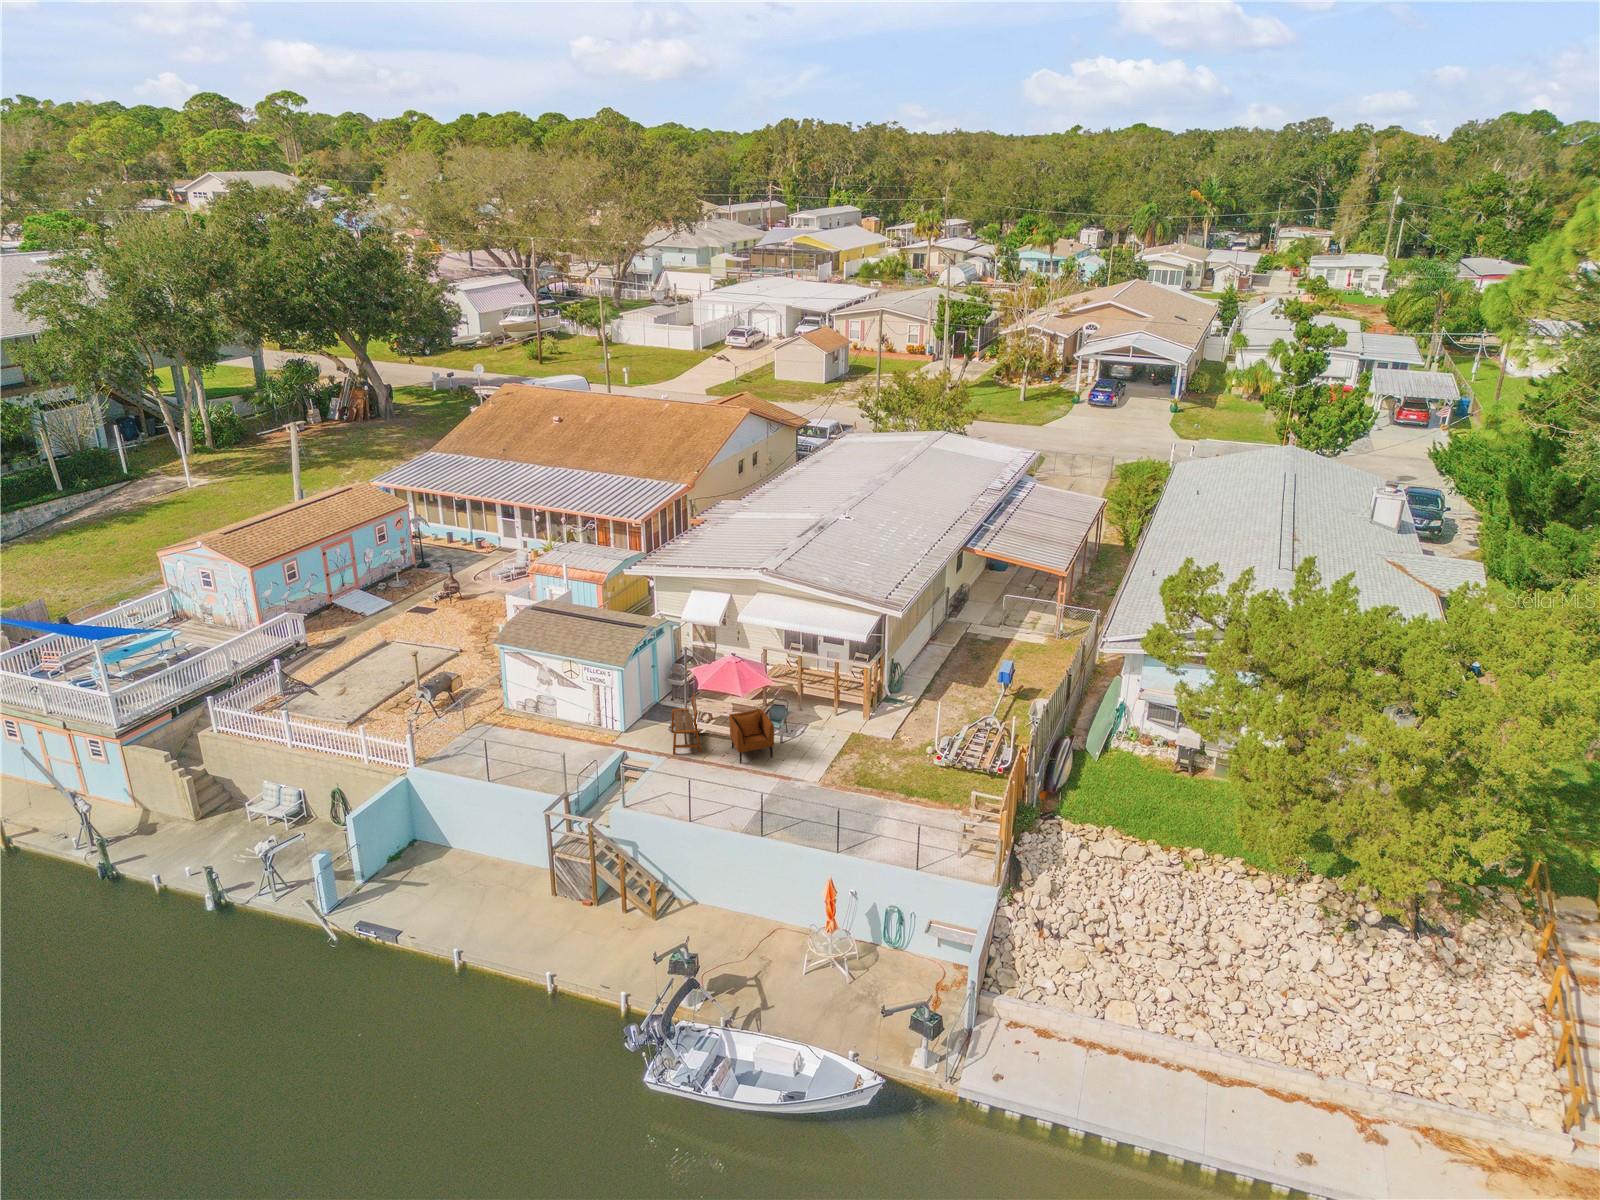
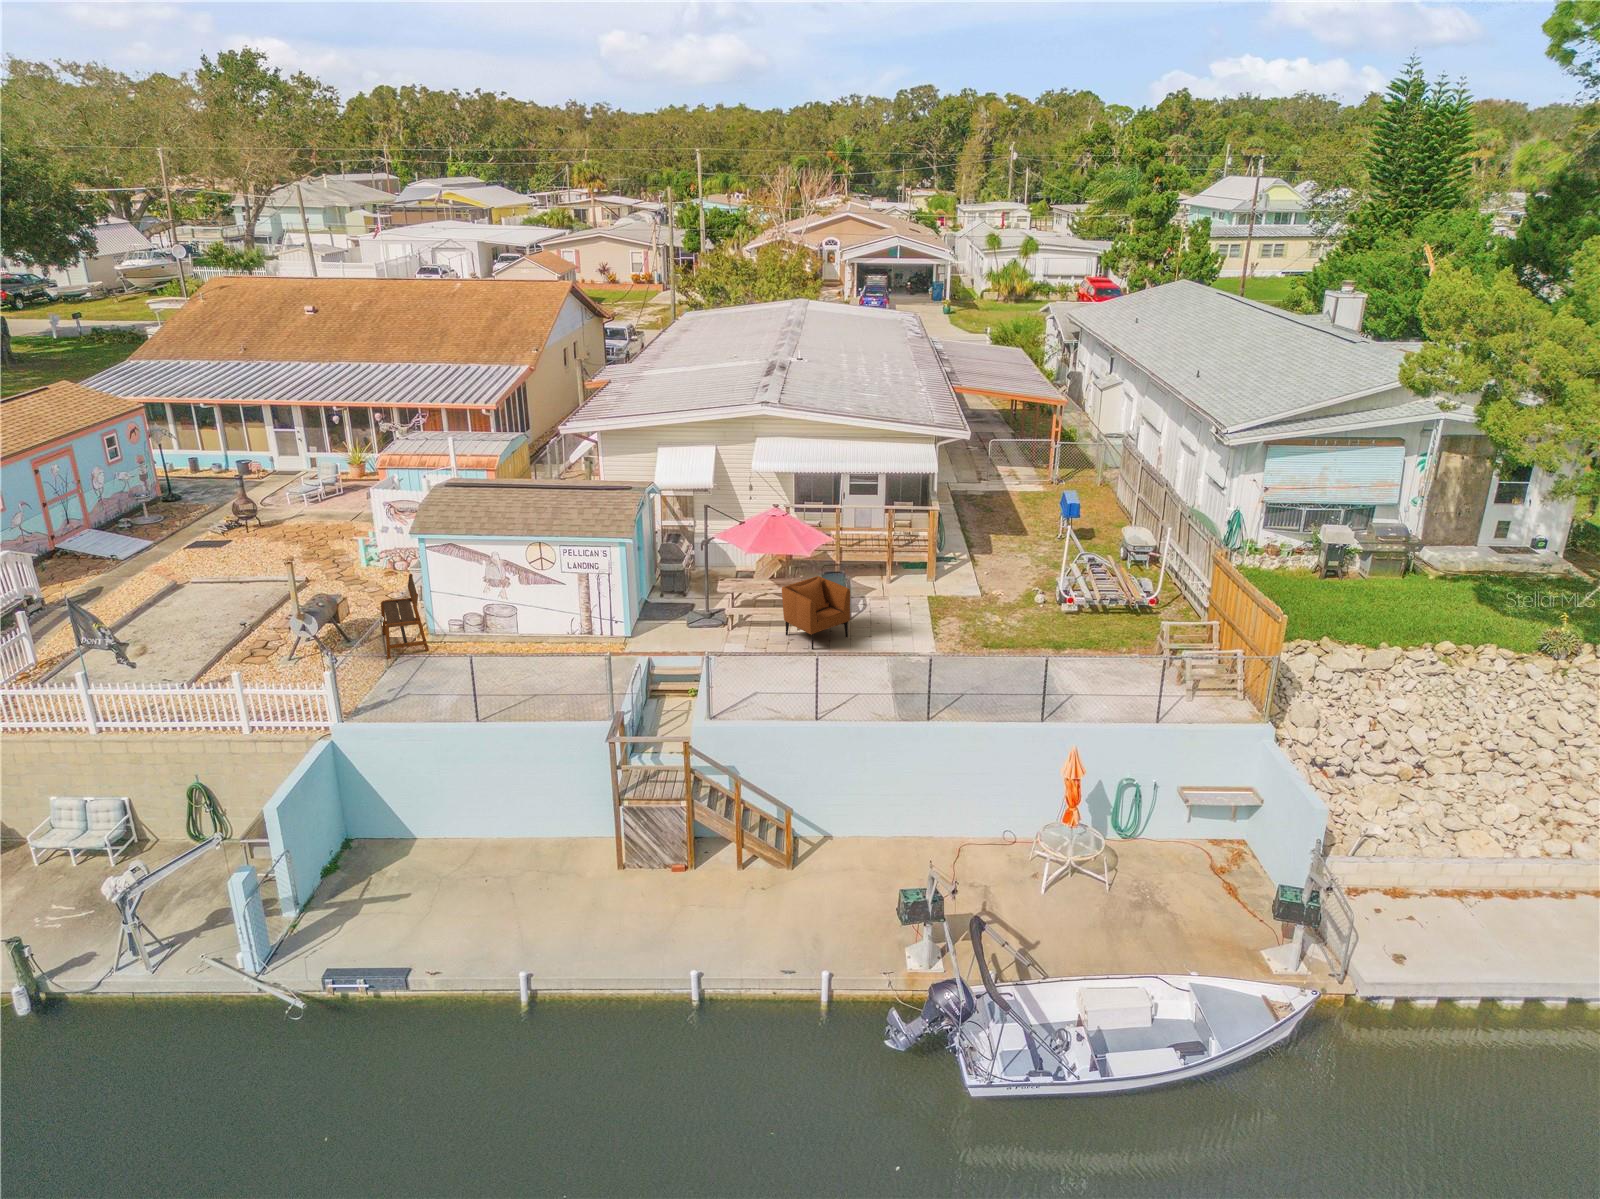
bench: present [671,693,701,755] -> present [381,574,429,659]

